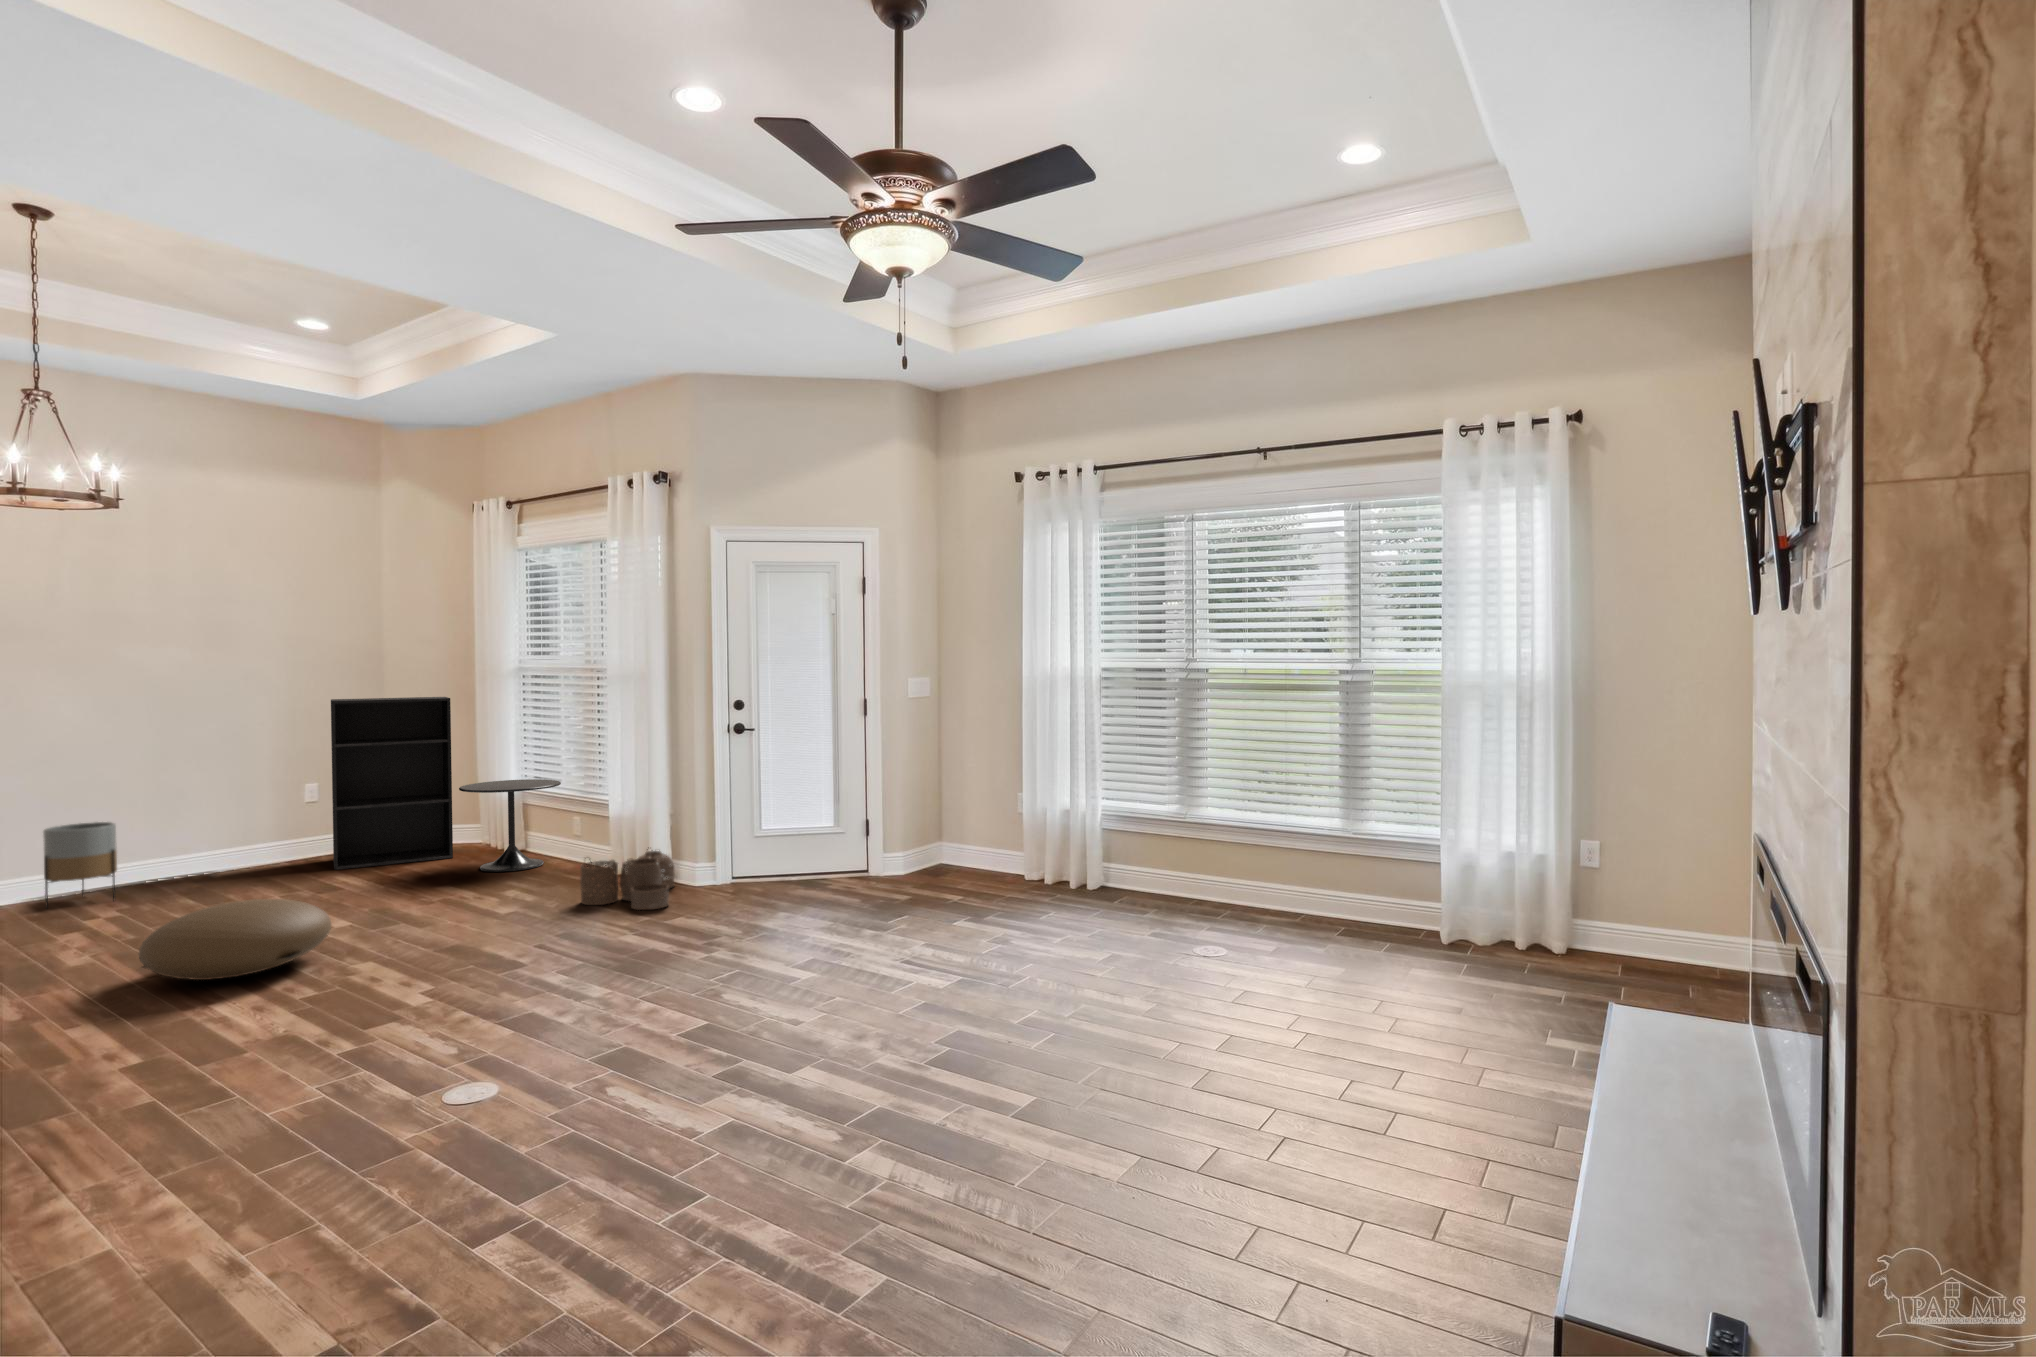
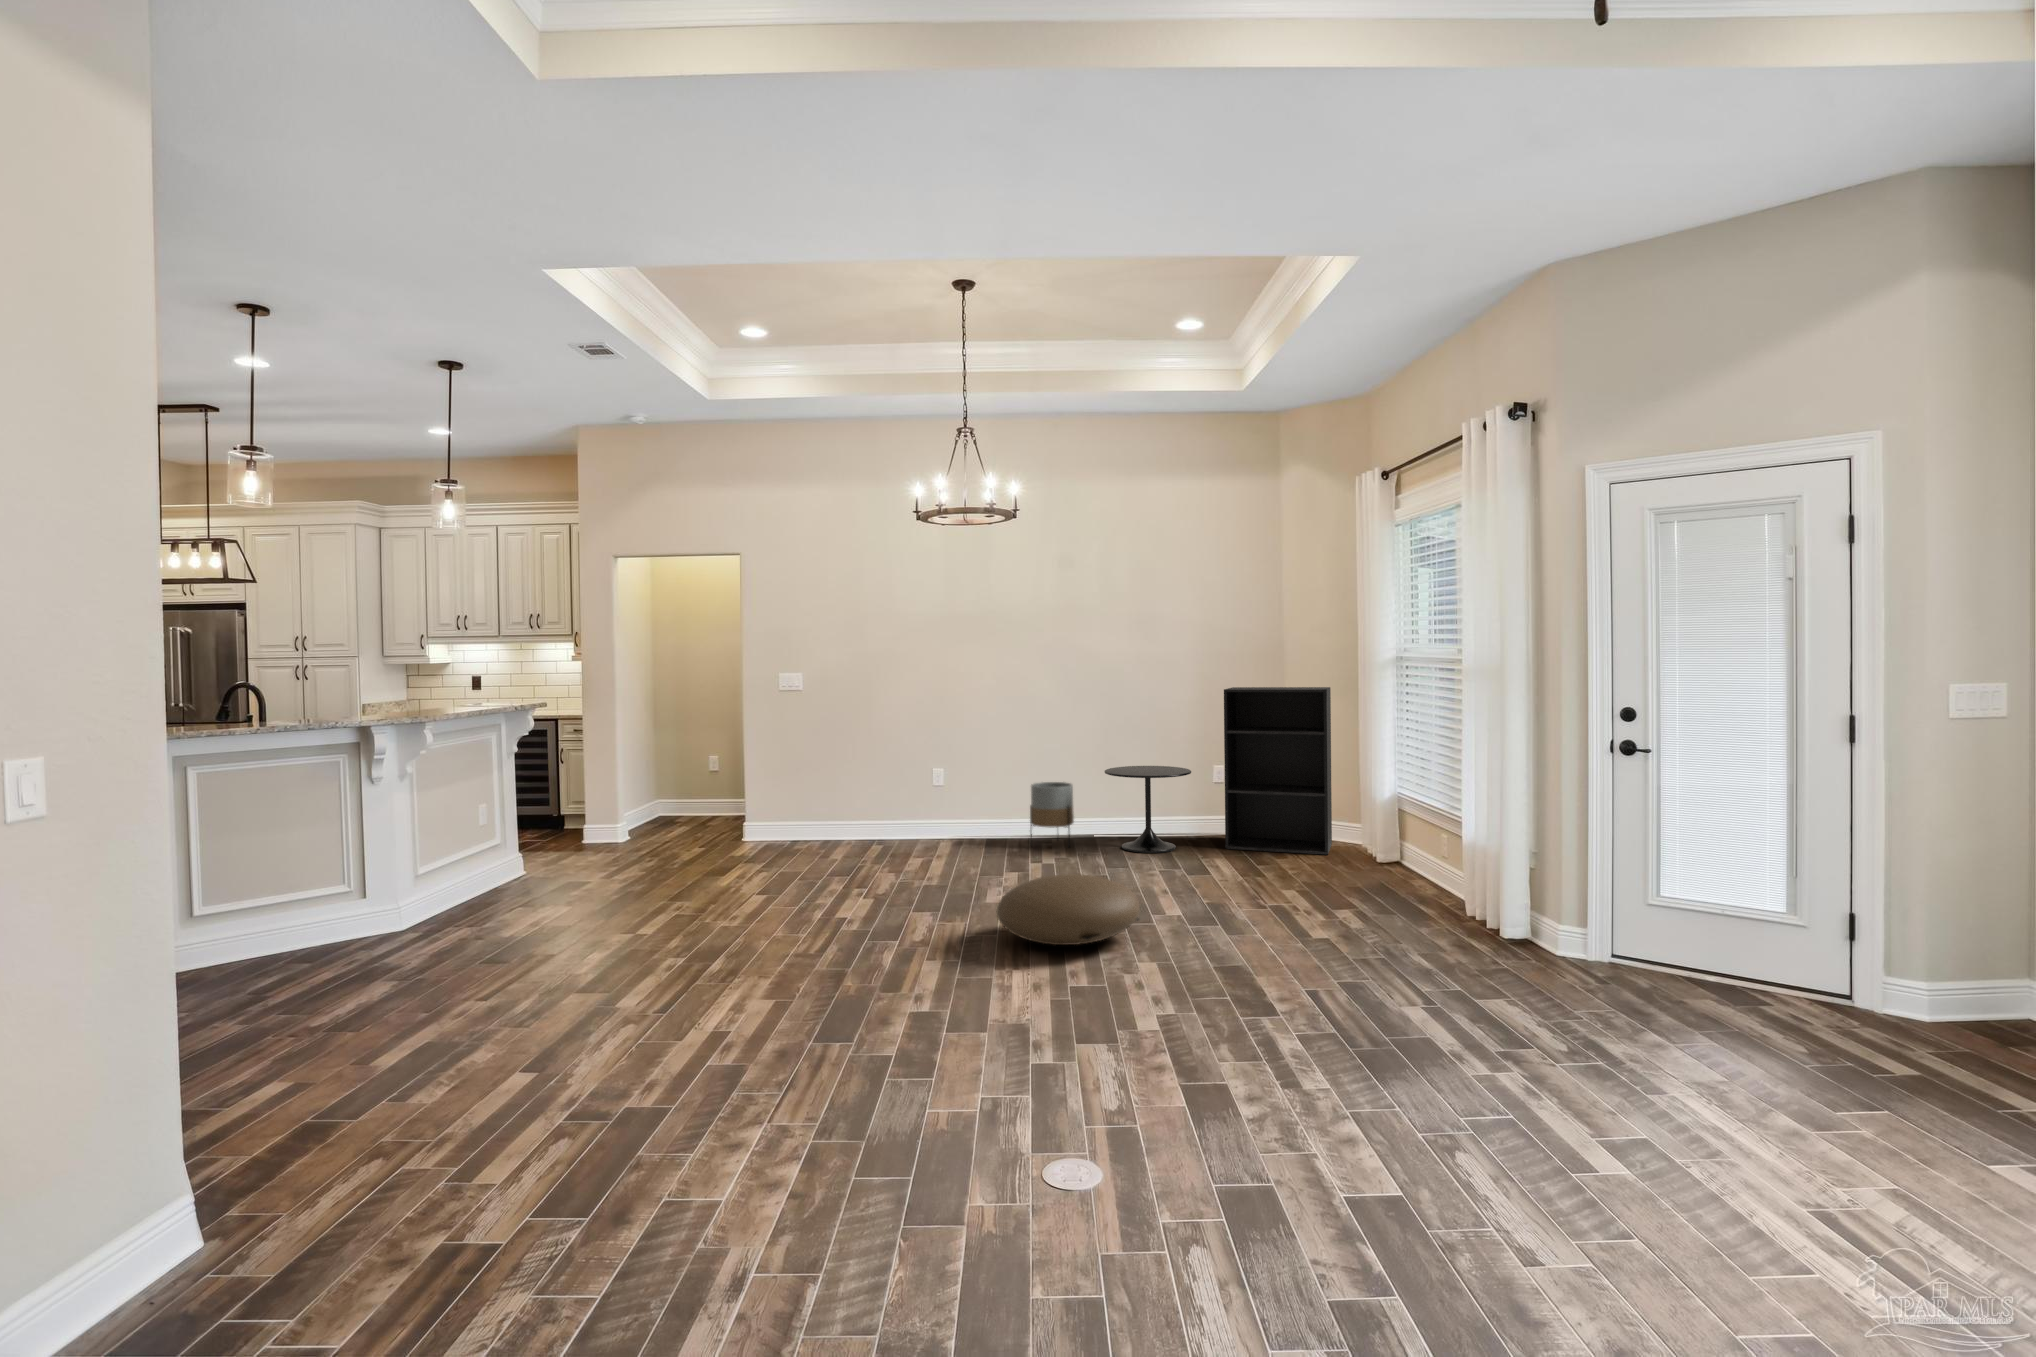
side table: present [459,779,561,872] -> present [1105,766,1191,853]
woven basket: present [580,847,674,910] -> none [1399,888,1530,975]

